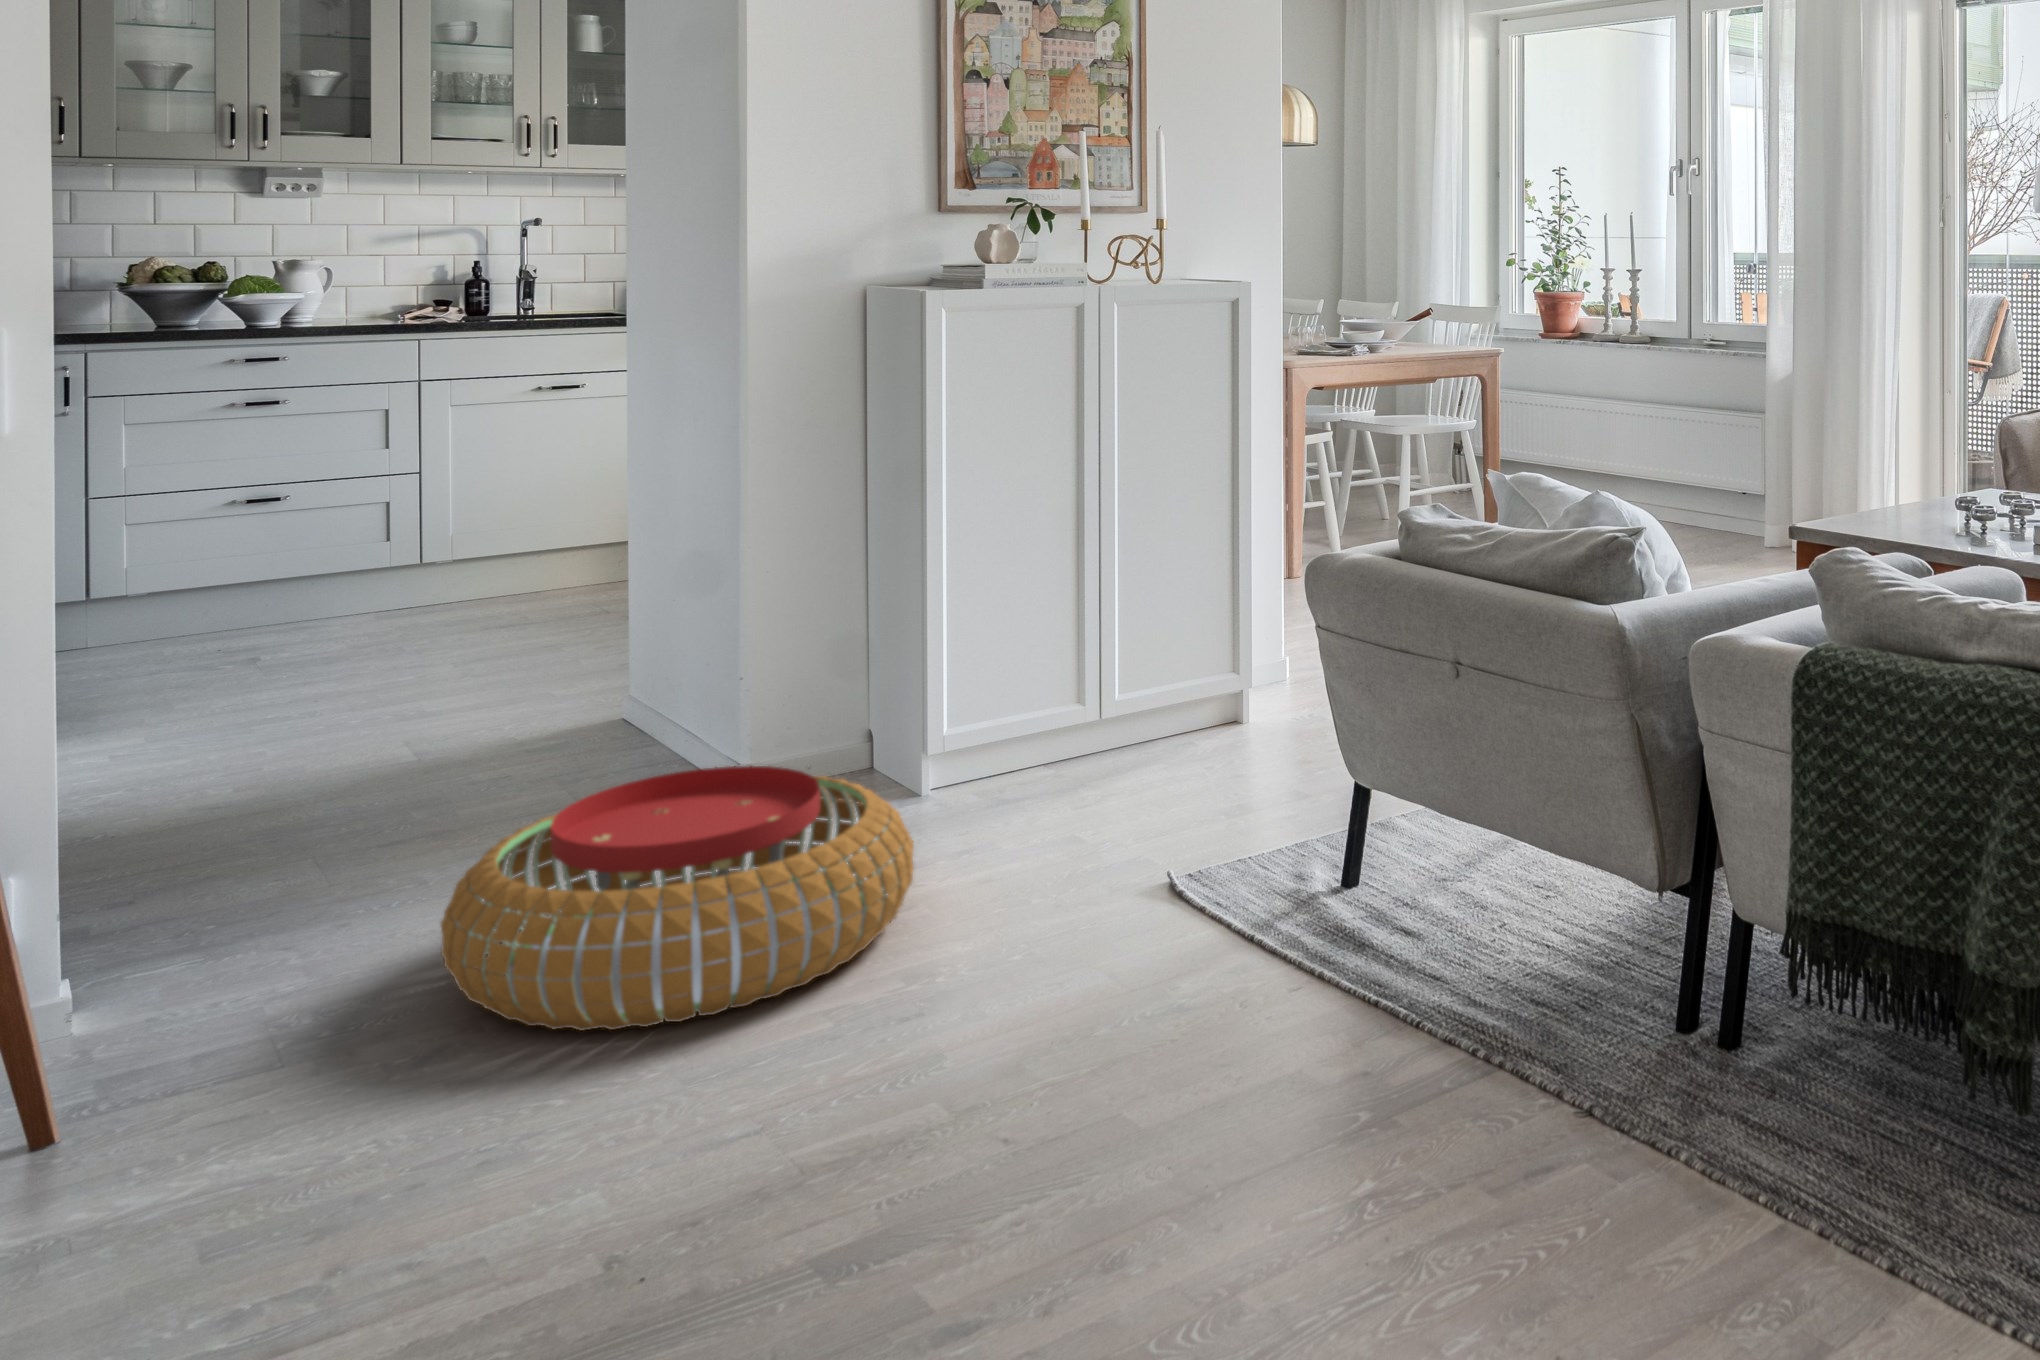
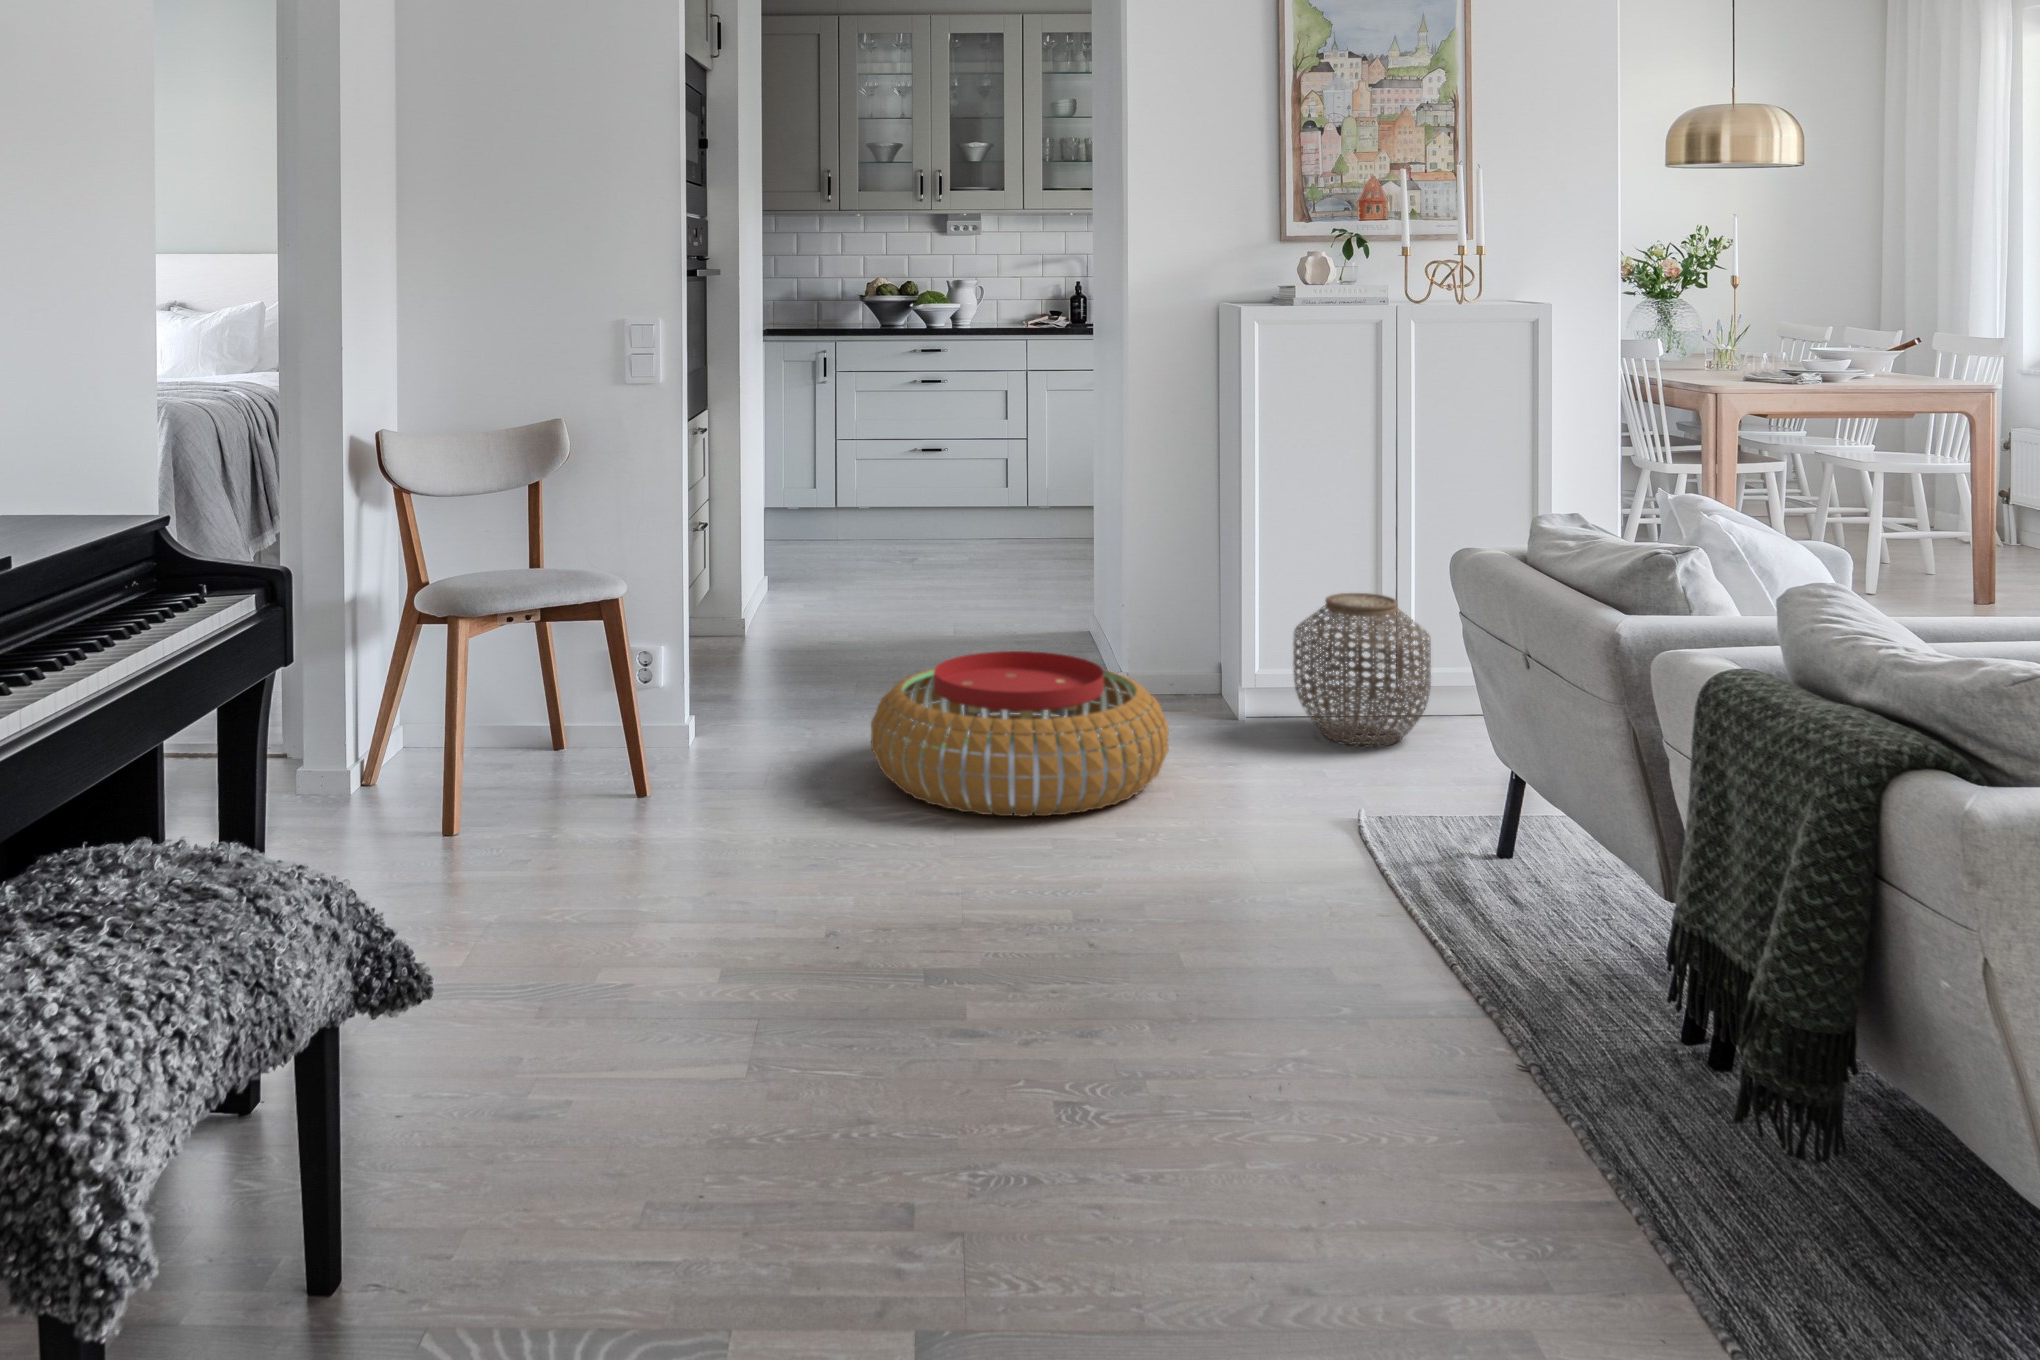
woven basket: none [1005,617,1165,796] -> present [1293,593,1431,746]

